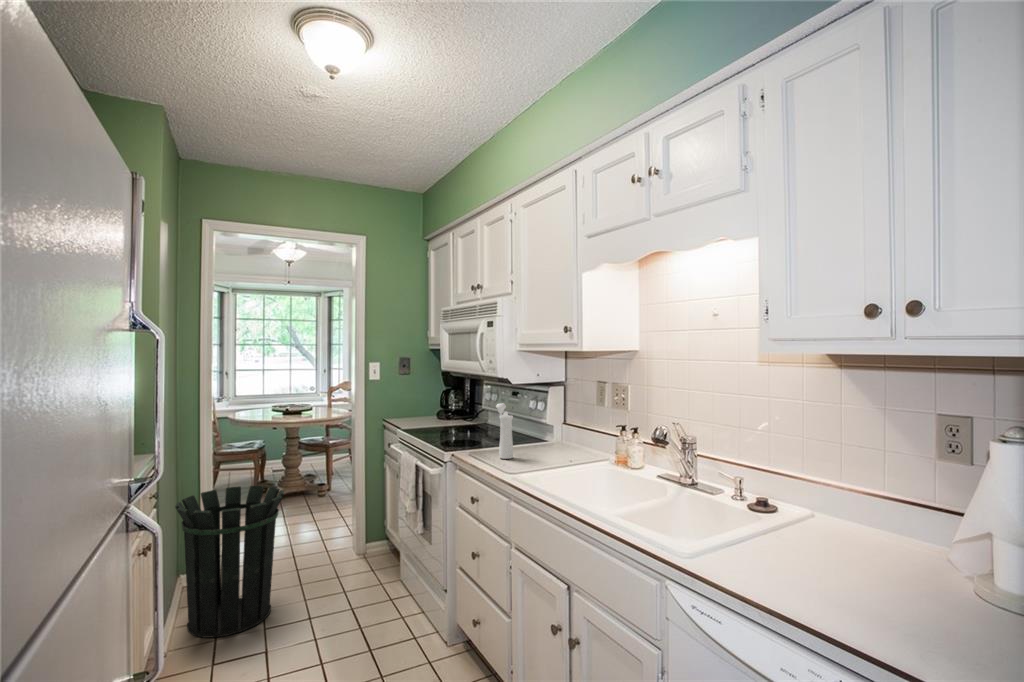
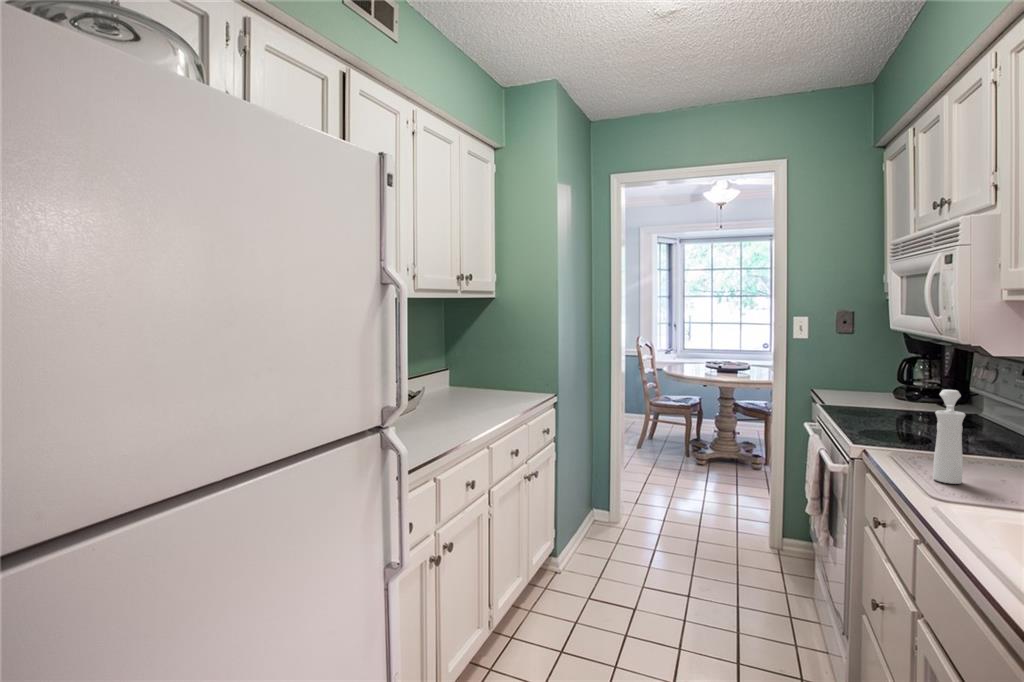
waste bin: present [175,486,284,638] -> none [575,439,671,582]

